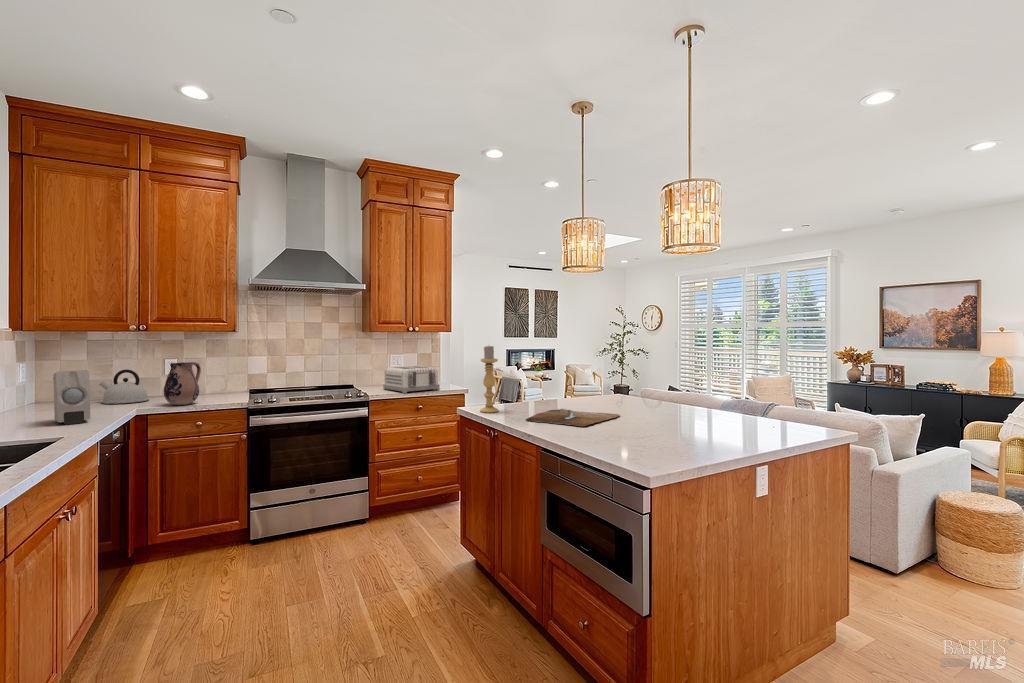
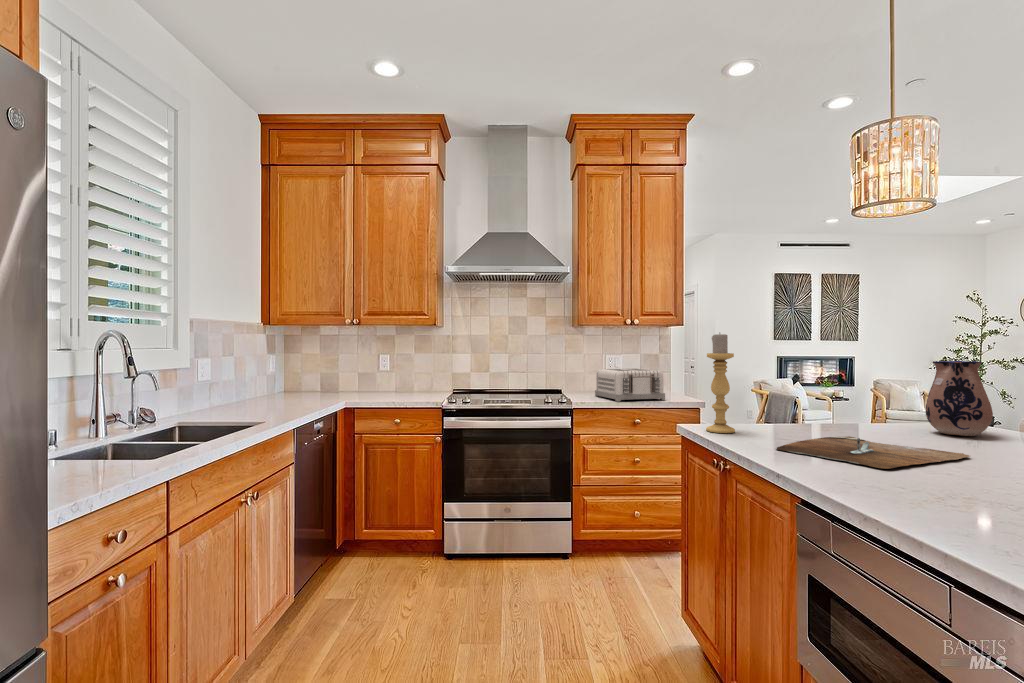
ceramic pitcher: present [164,362,201,405] -> present [926,361,993,436]
kettle: present [99,369,149,404] -> none [324,363,363,396]
soap dispenser: present [53,370,90,425] -> none [271,359,298,411]

